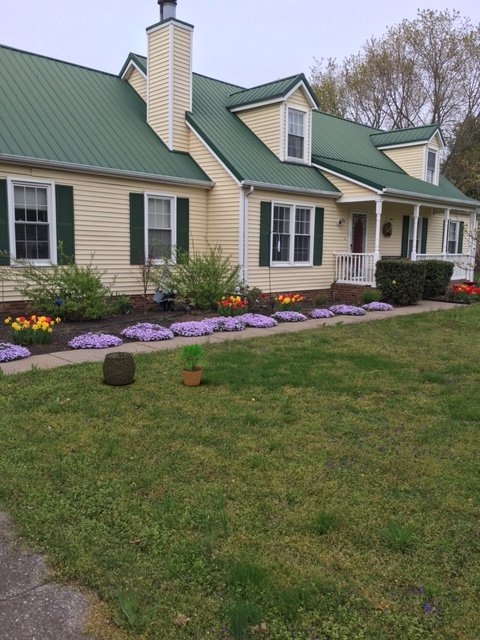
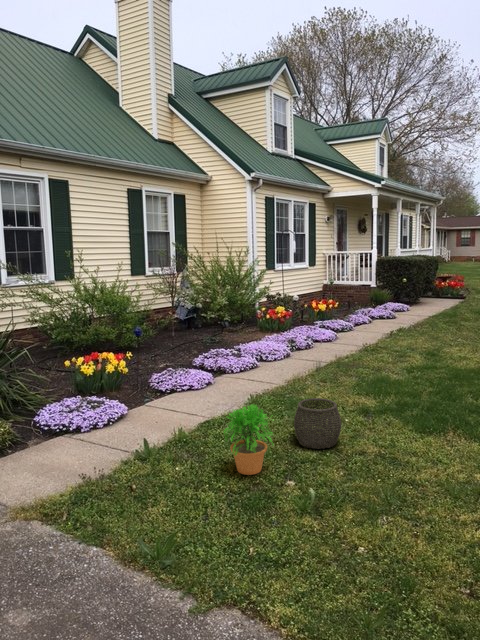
potted plant: present [178,344,206,386] -> present [224,404,273,475]

